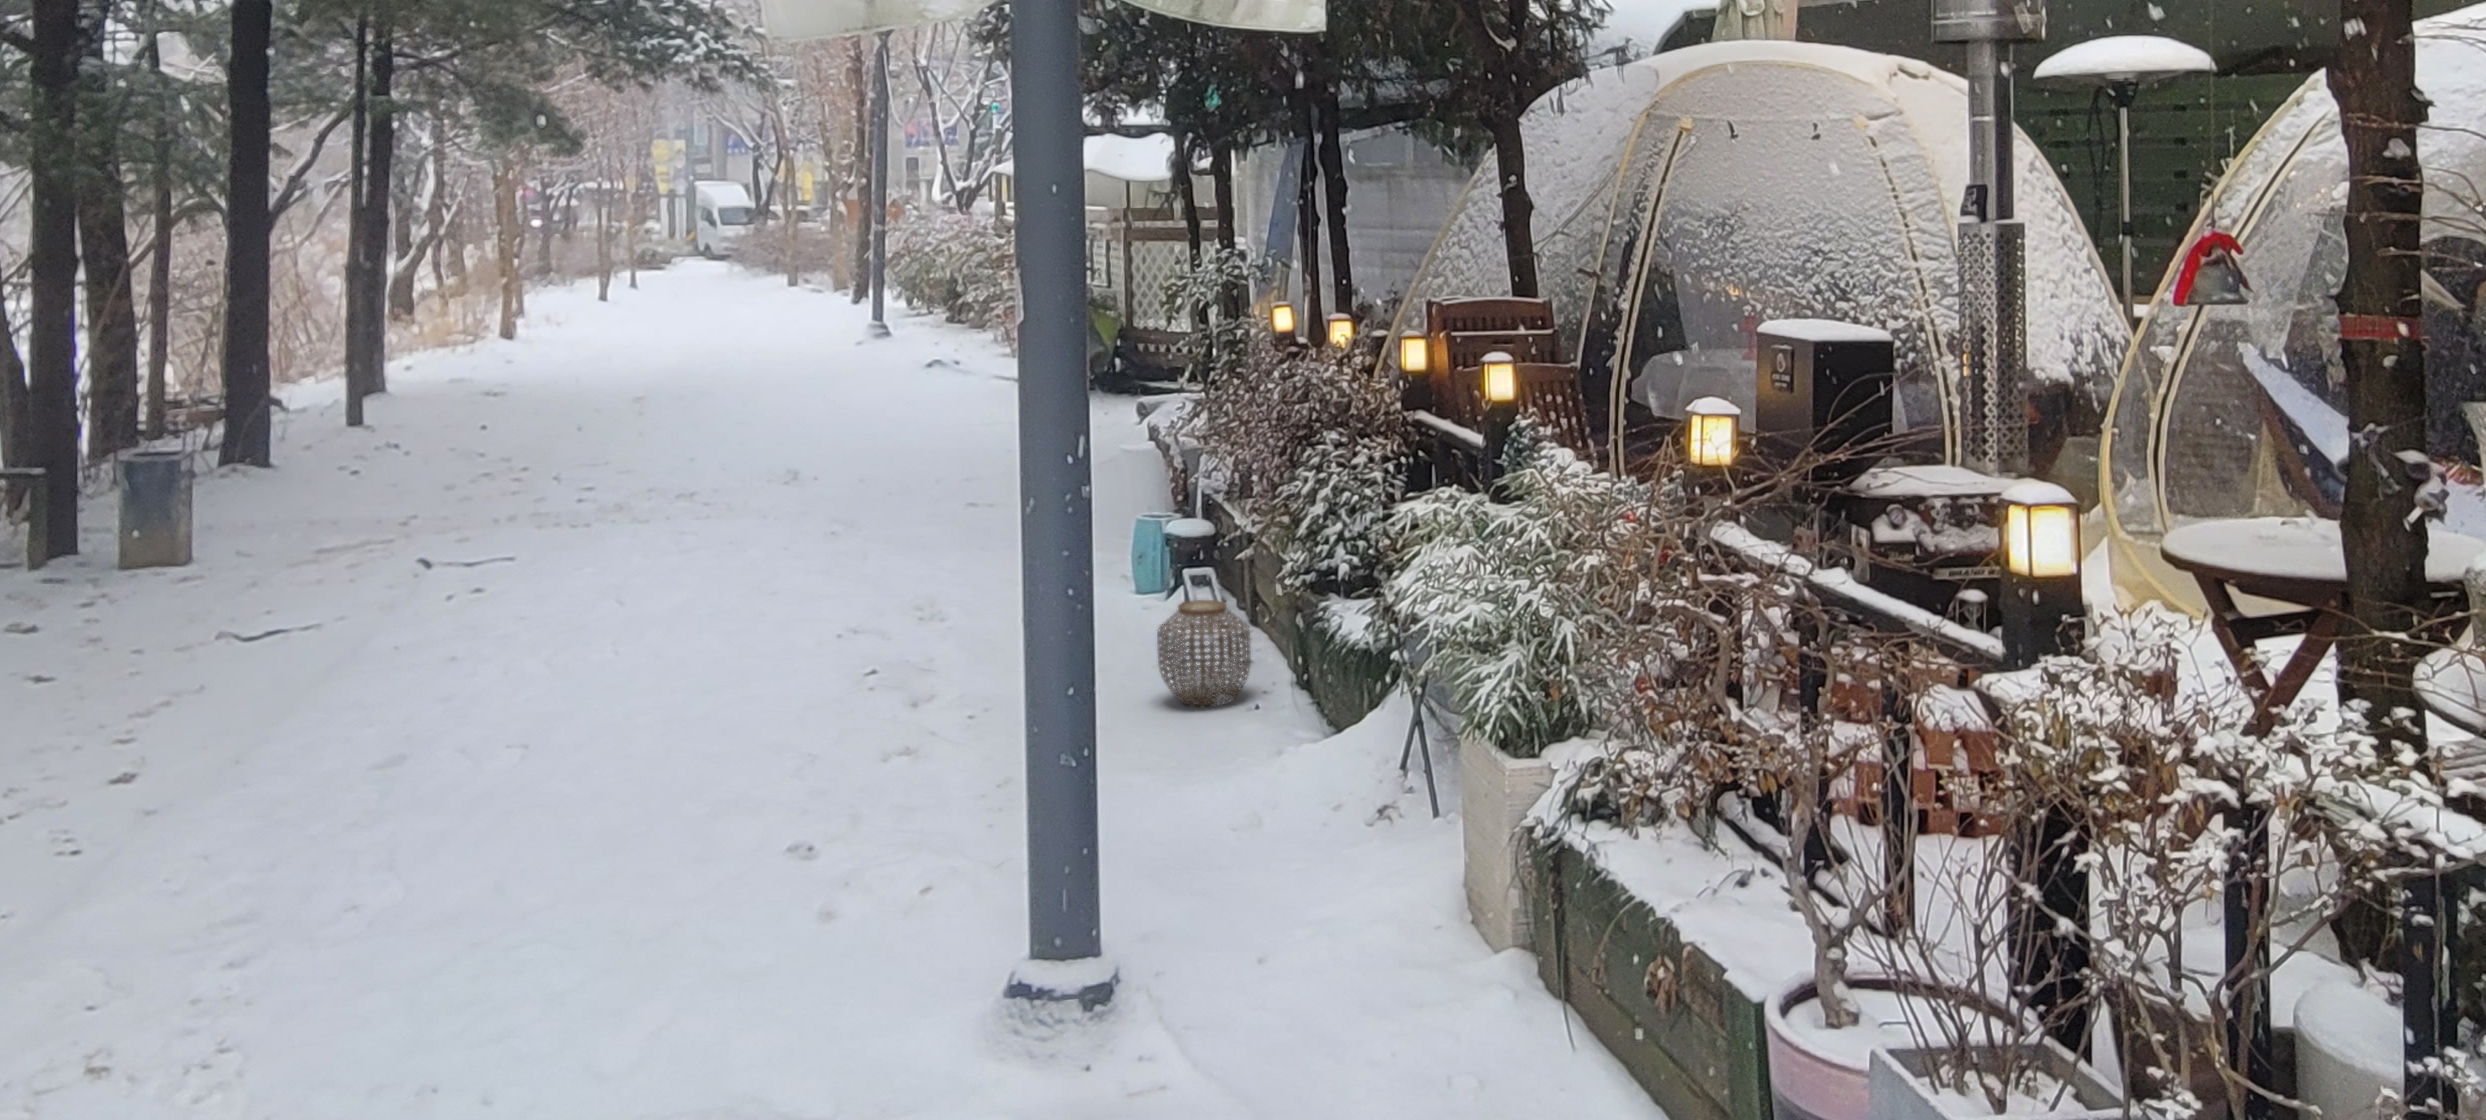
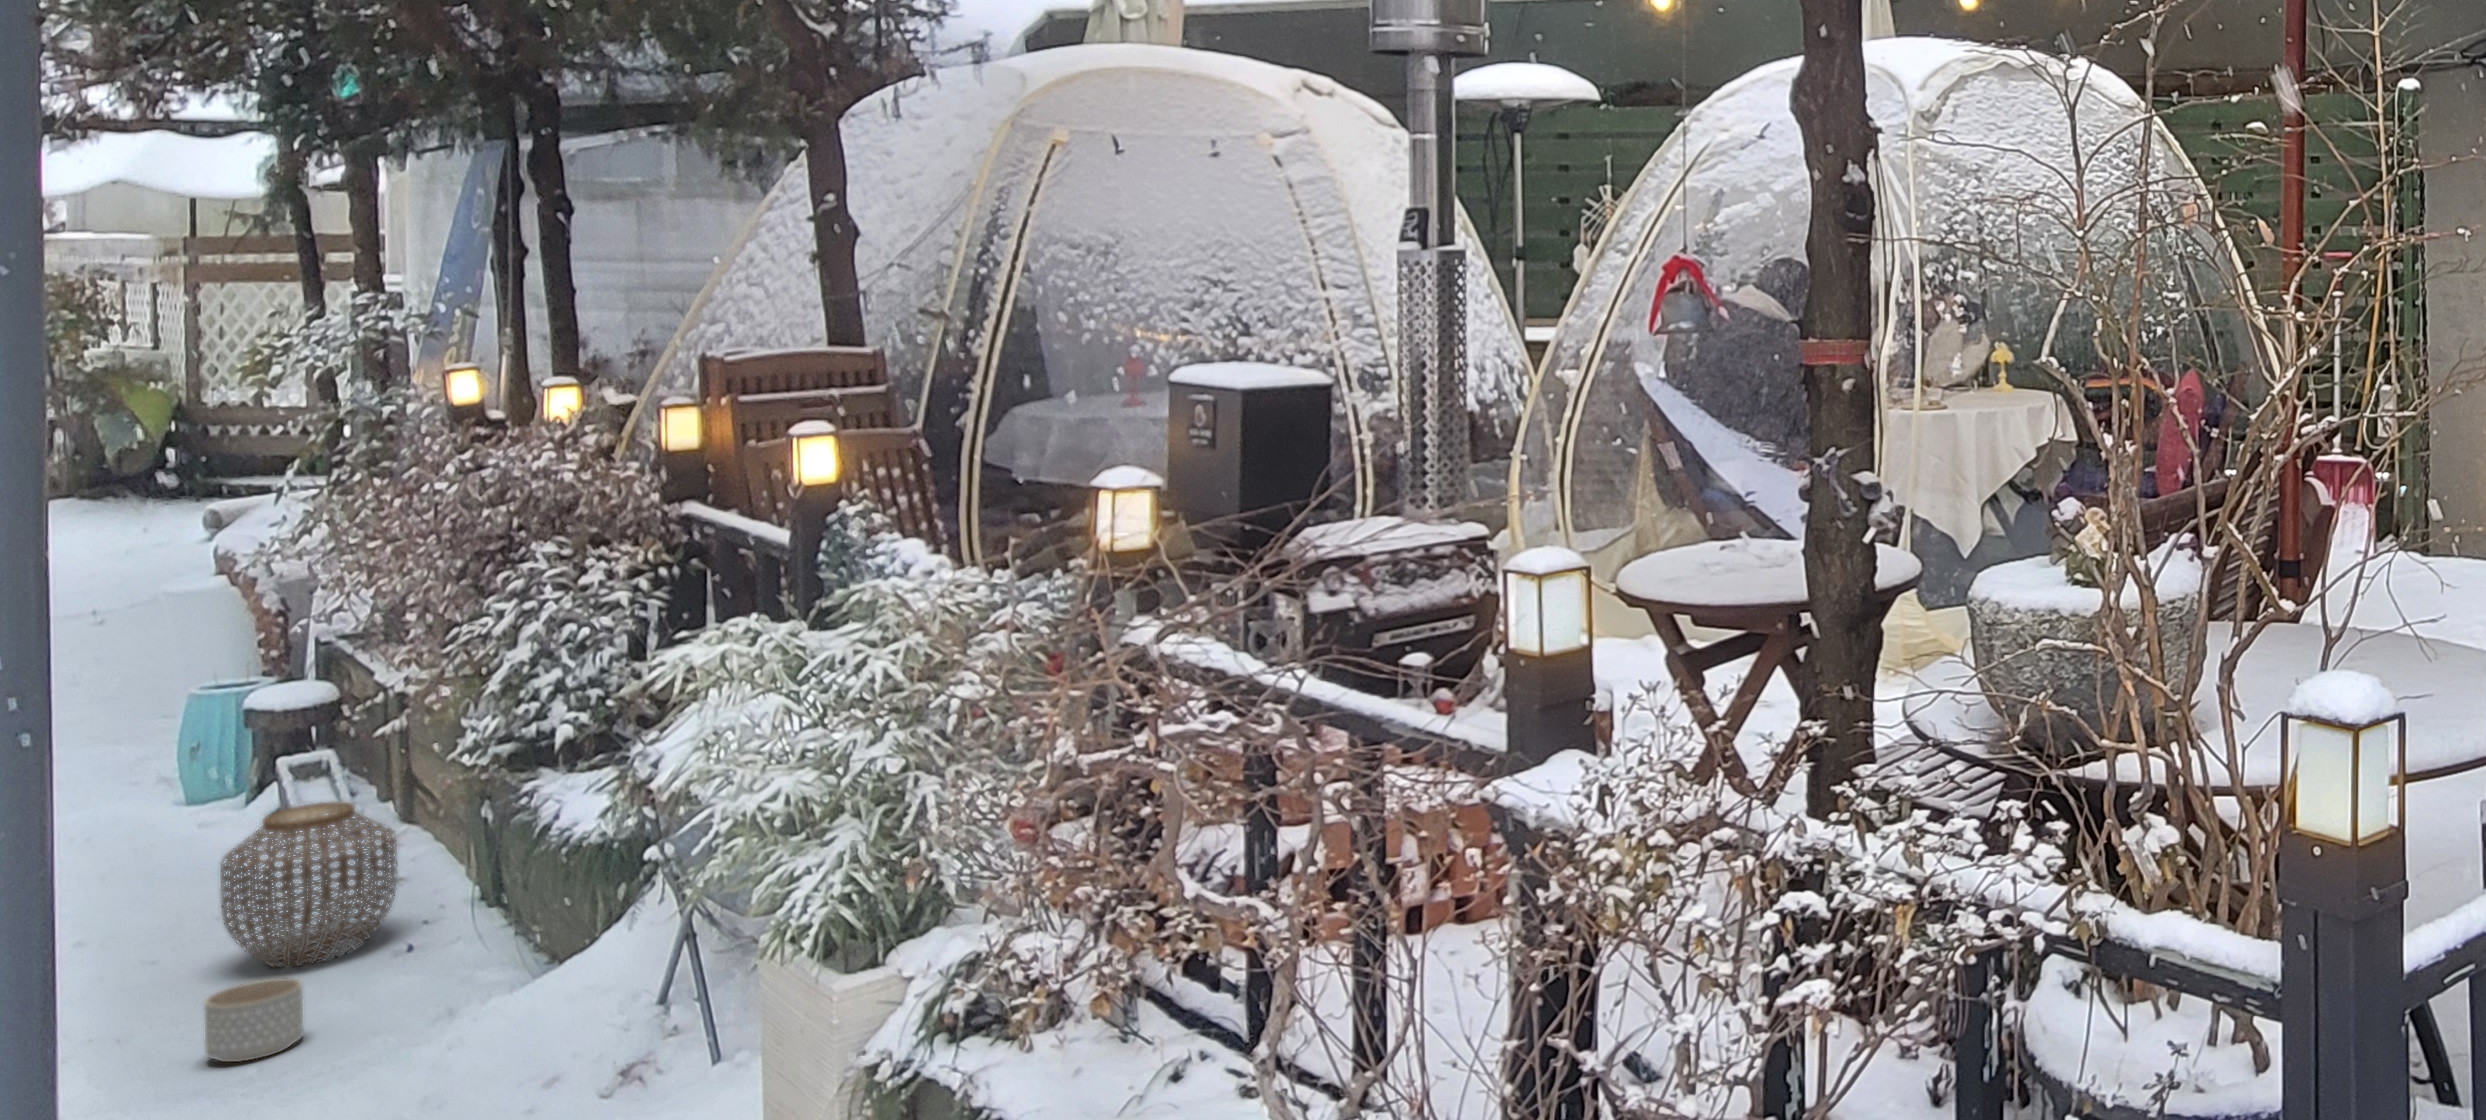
planter: none [1152,709,1203,759] -> present [204,978,304,1062]

